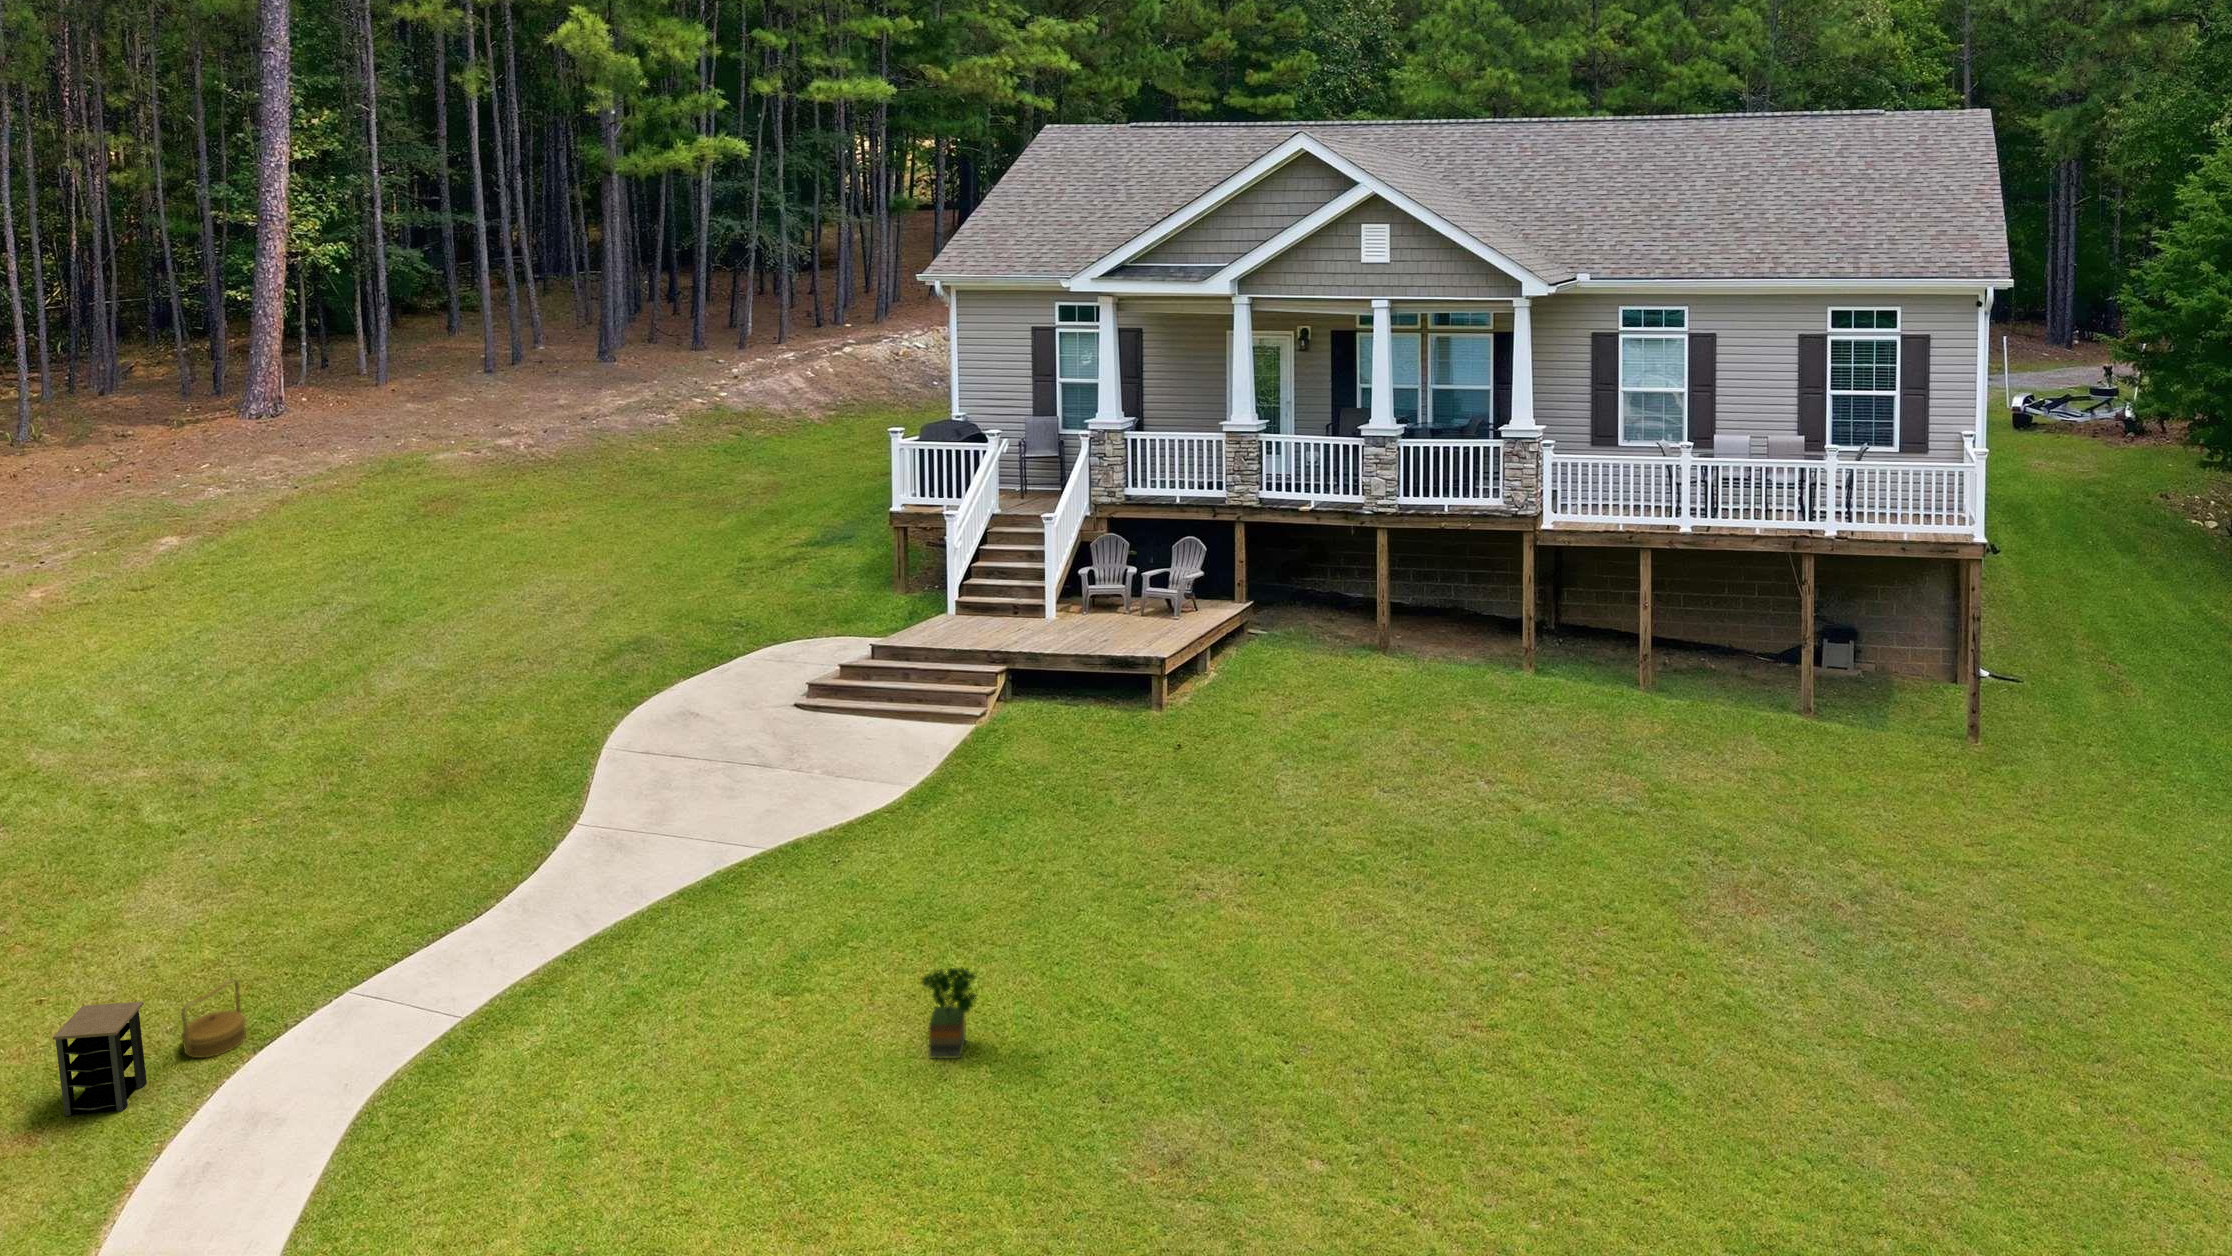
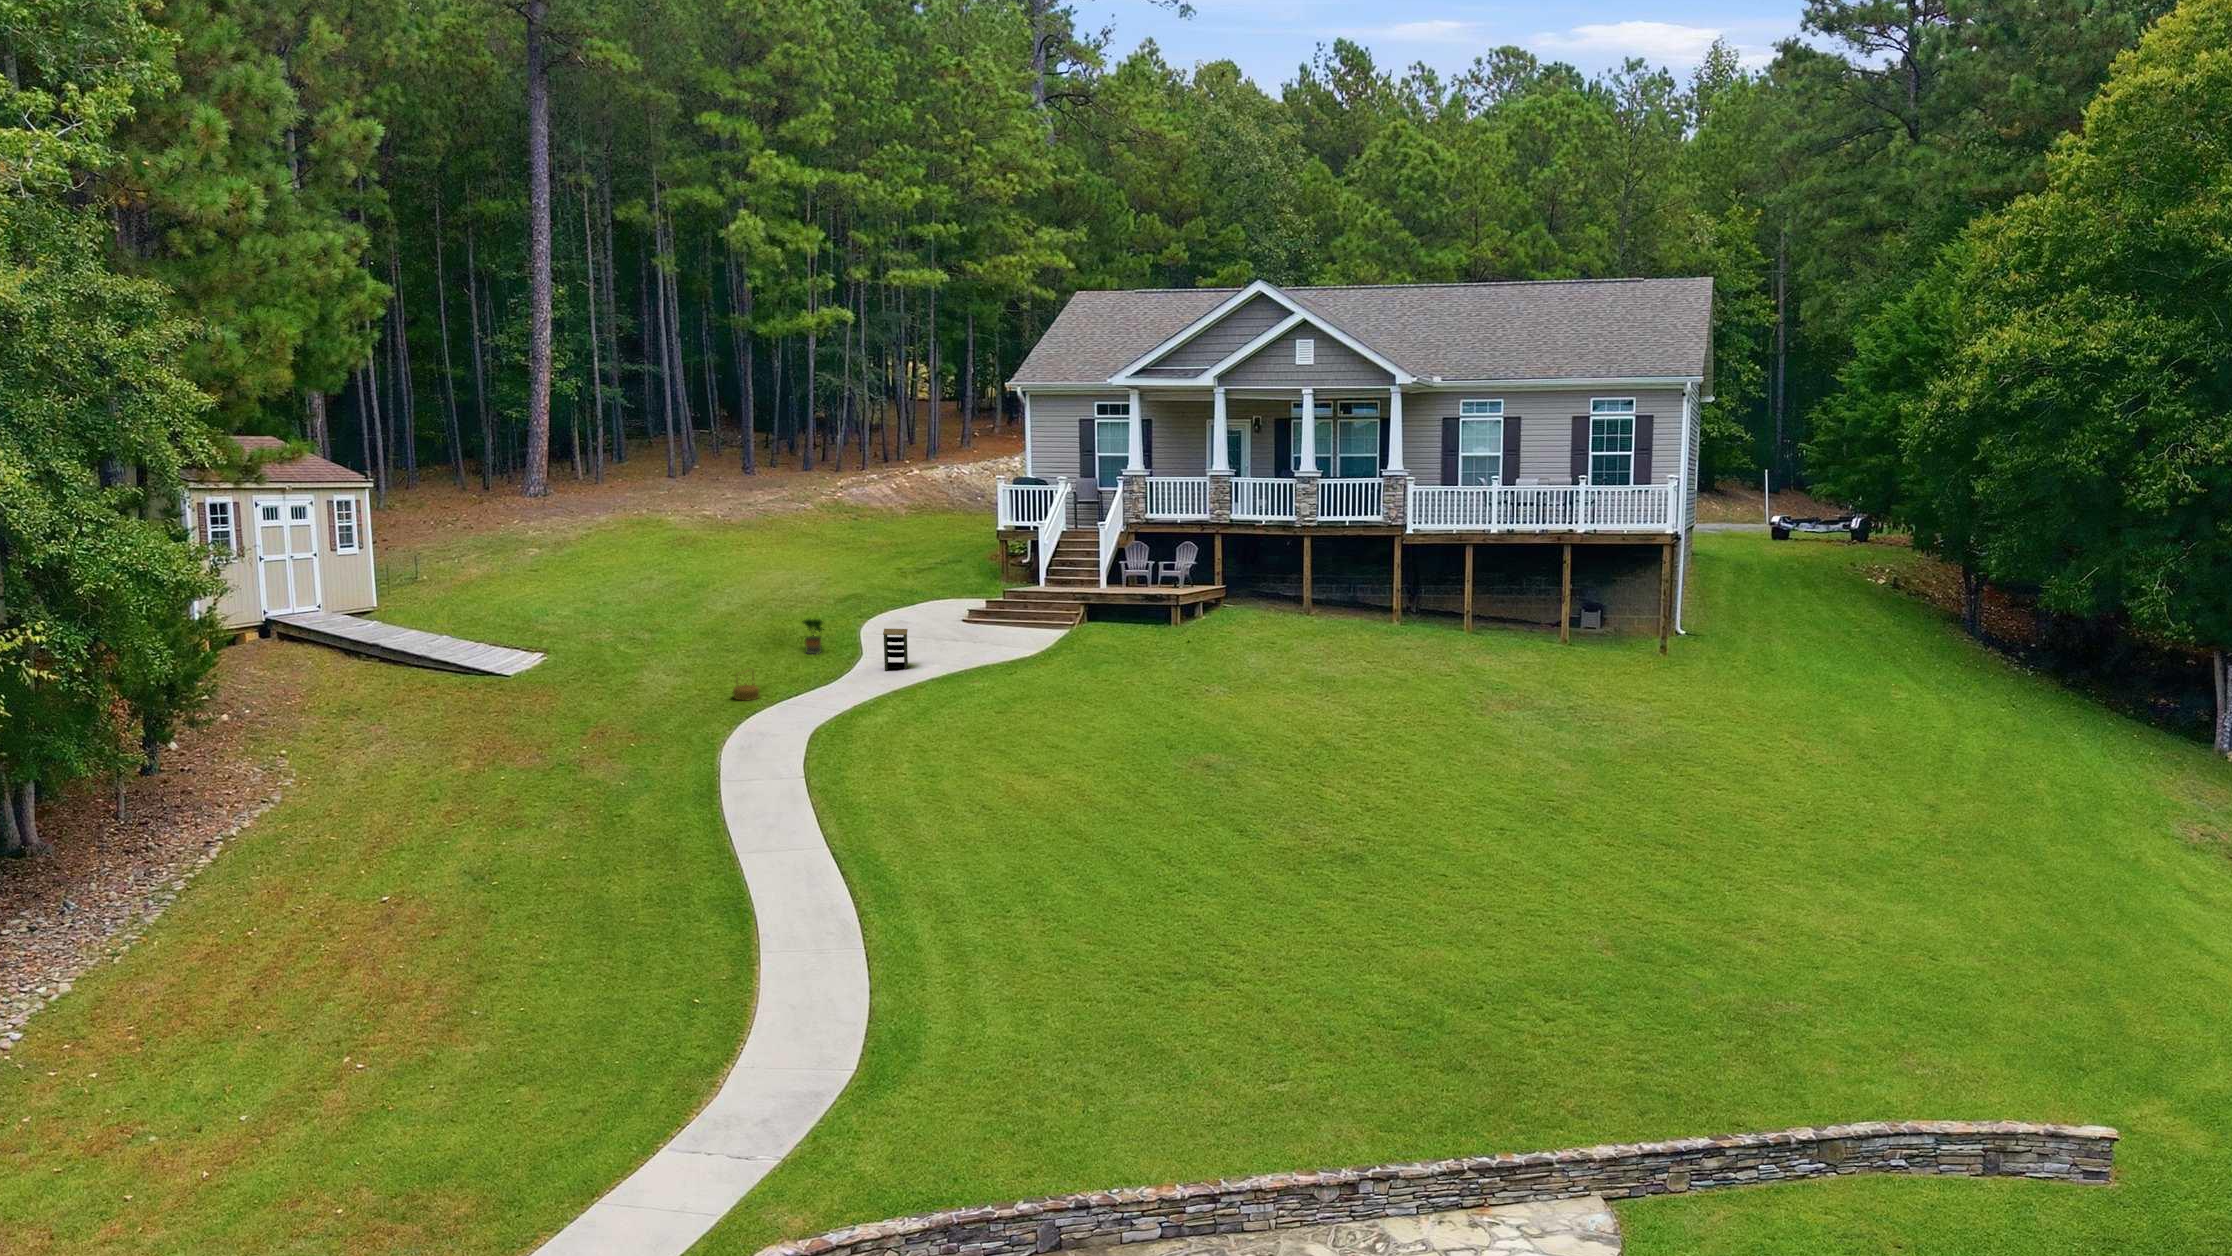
potted tree: present [922,968,978,1059] -> present [802,618,824,654]
side table: present [53,1002,147,1116] -> present [883,629,908,670]

